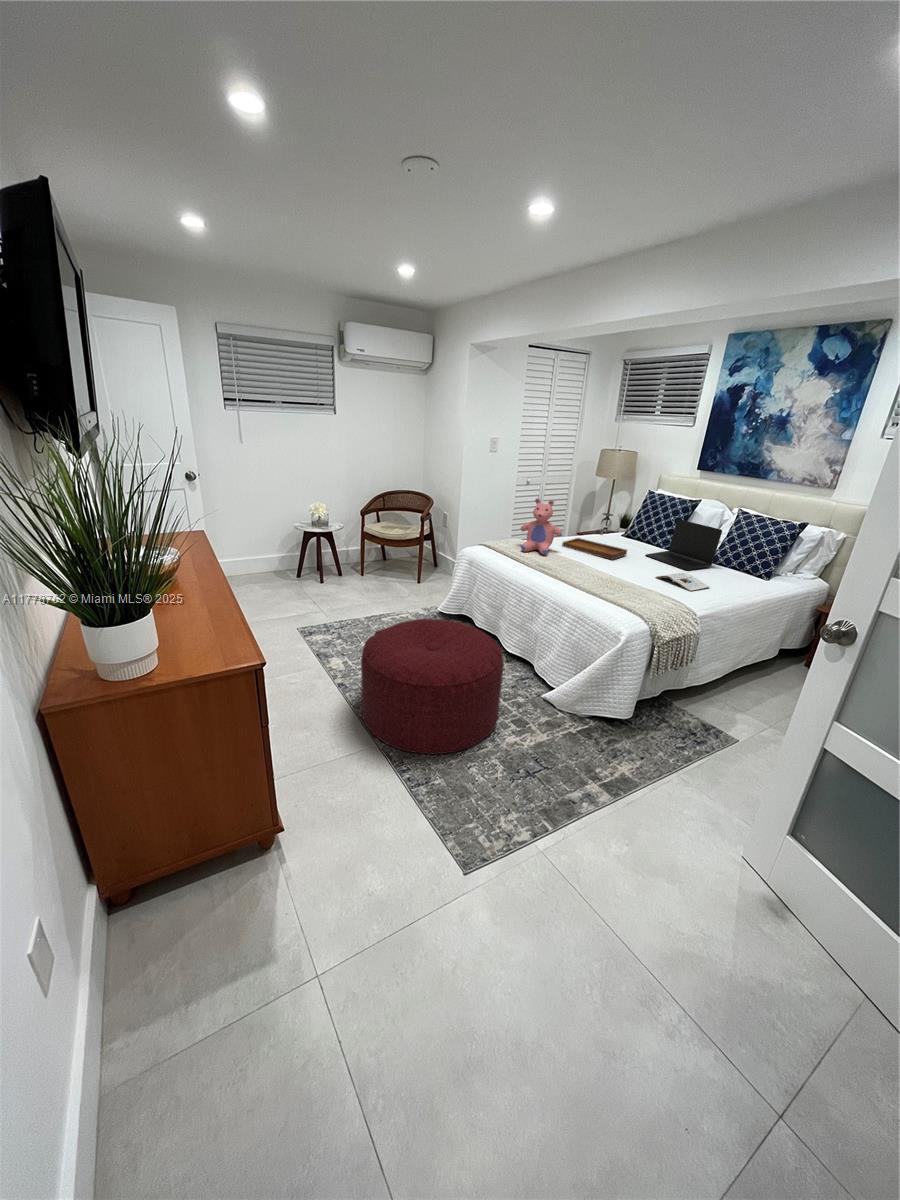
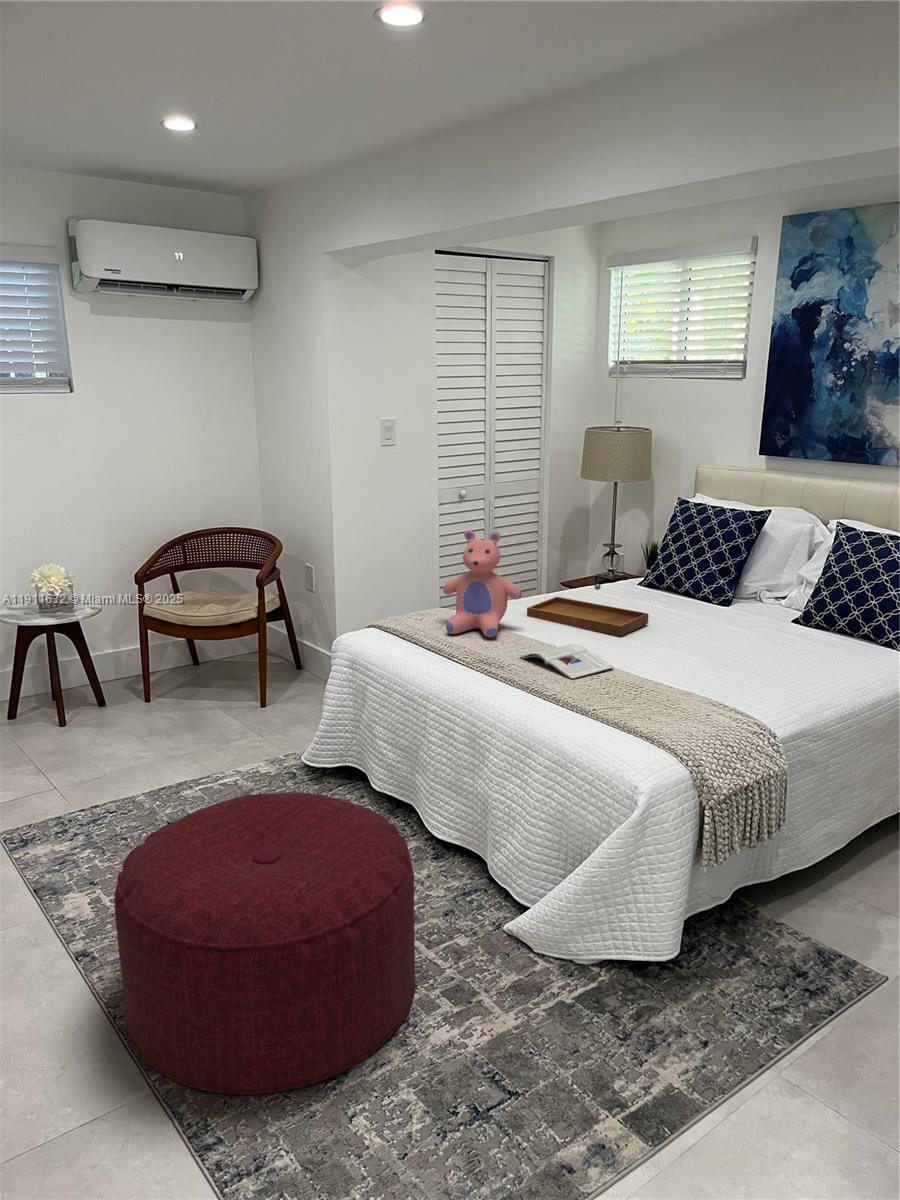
laptop: present [645,519,722,570] -> none [683,548,813,644]
magazine: present [655,573,710,591] -> present [520,644,614,679]

